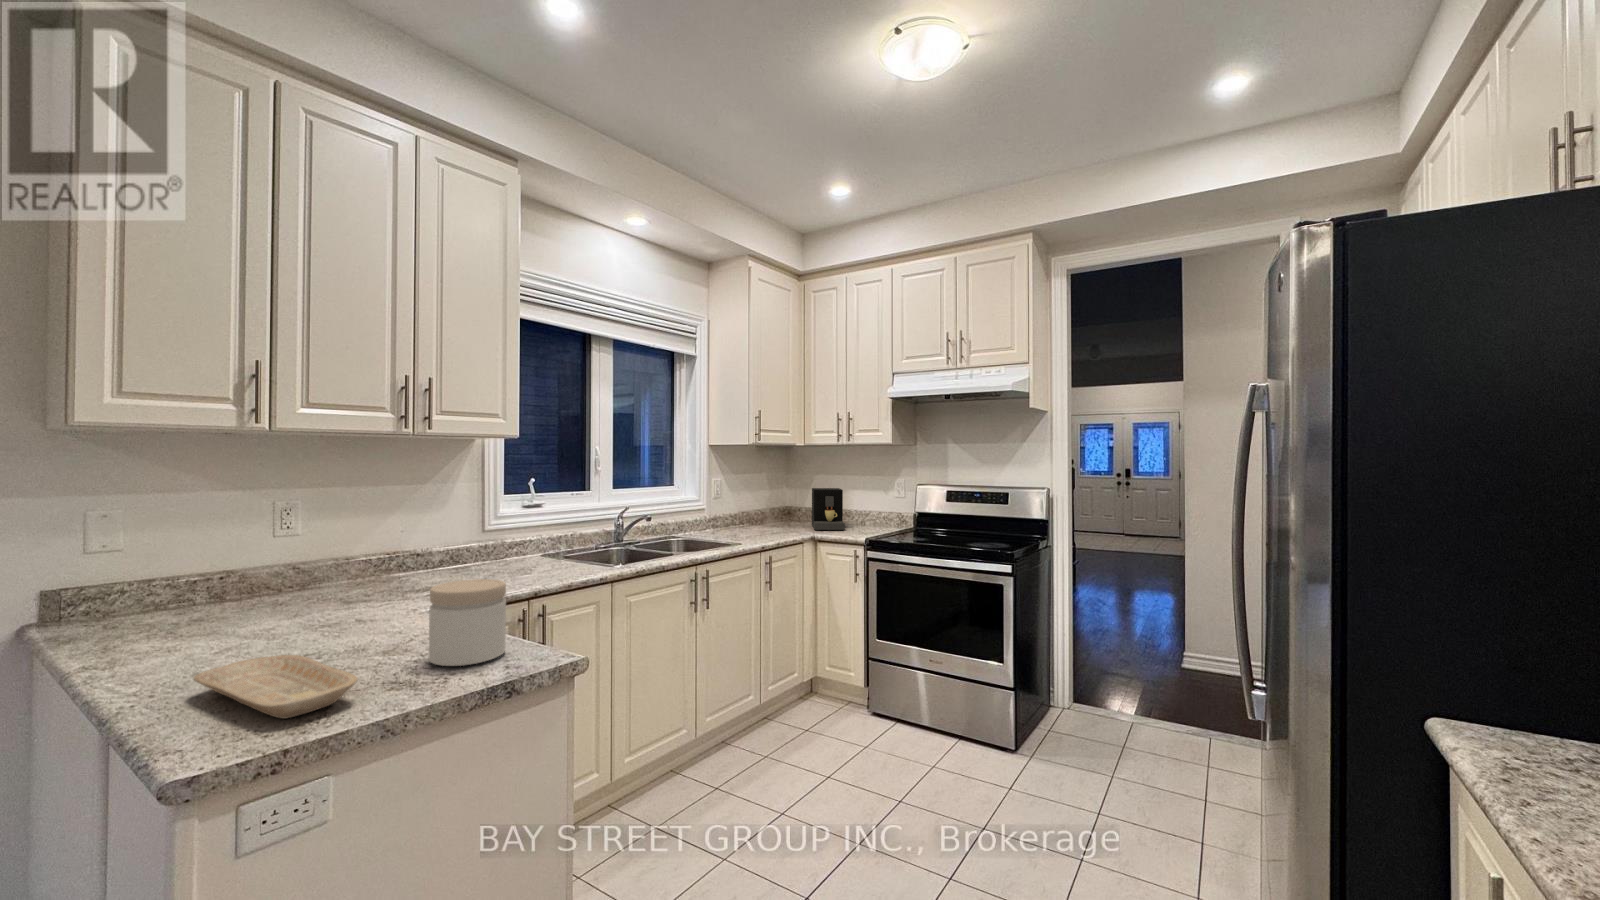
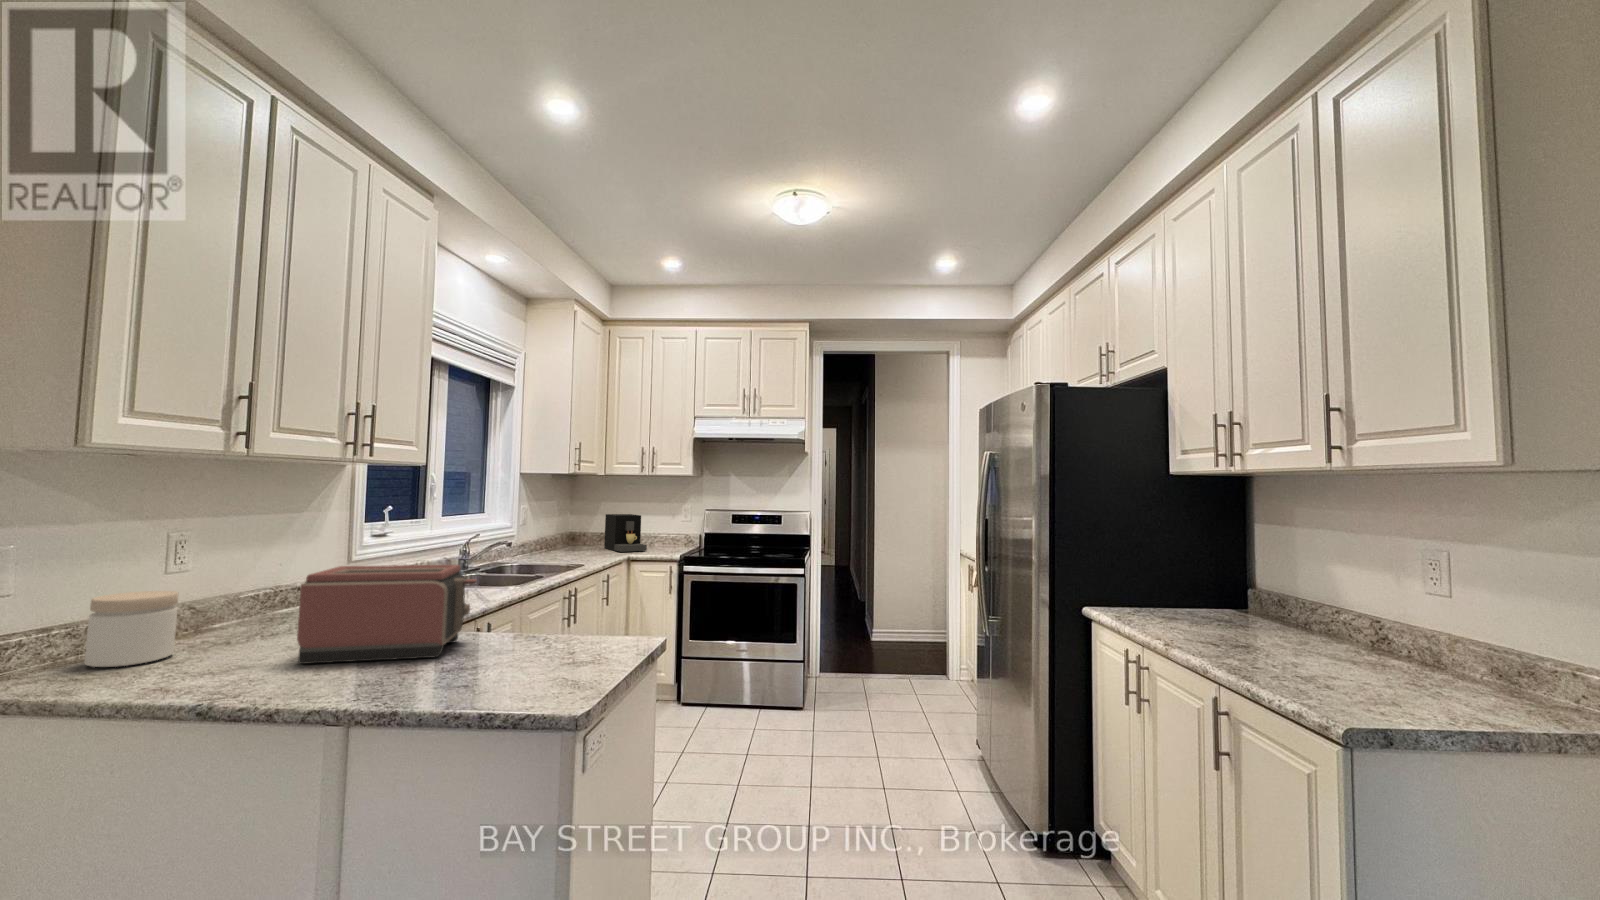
toaster: none [248,539,419,646] -> present [297,565,477,664]
jar: present [429,579,506,666] -> present [85,591,178,667]
tray: present [194,655,358,718] -> none [414,656,579,689]

